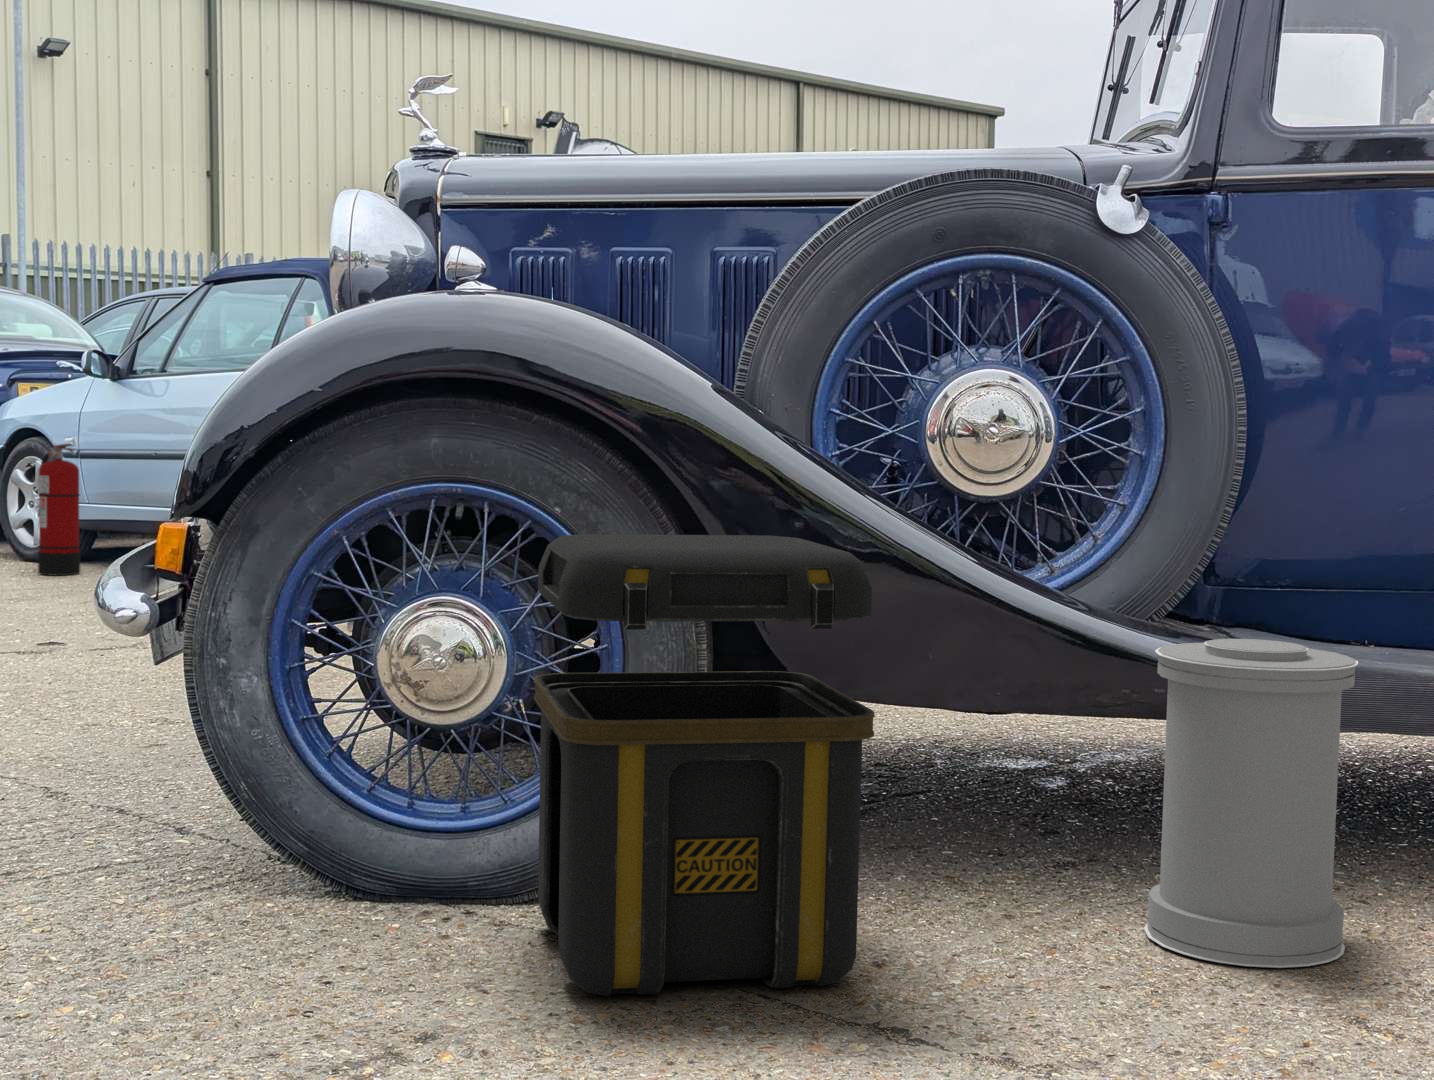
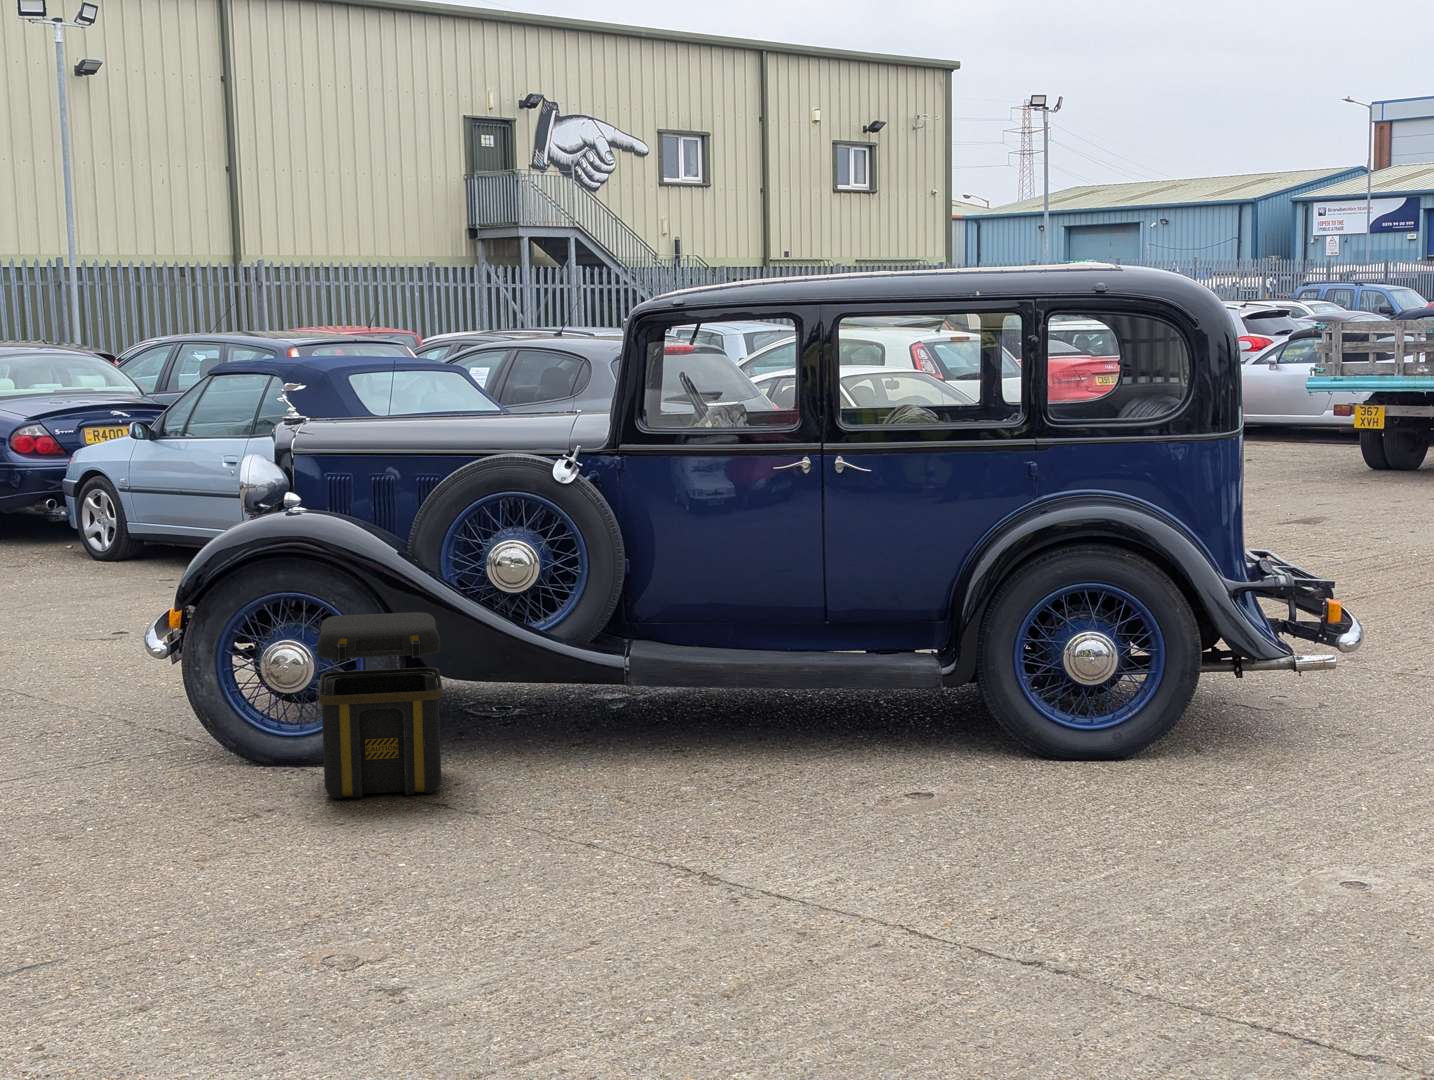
fire extinguisher: present [38,444,80,575] -> none [104,483,136,572]
trash can: present [1144,639,1358,968] -> none [575,650,657,784]

